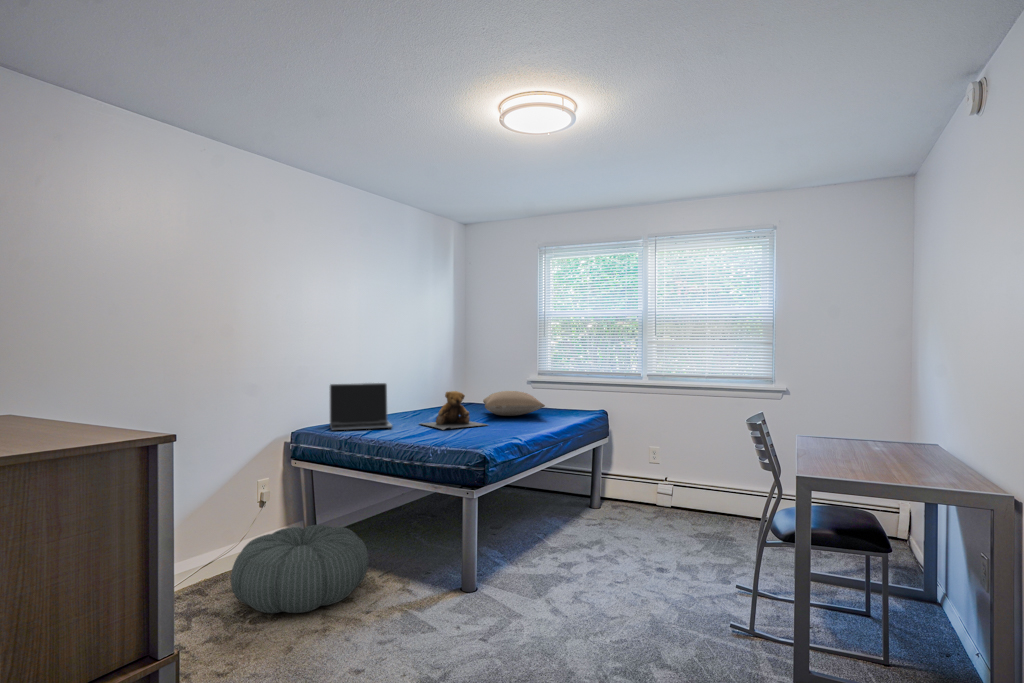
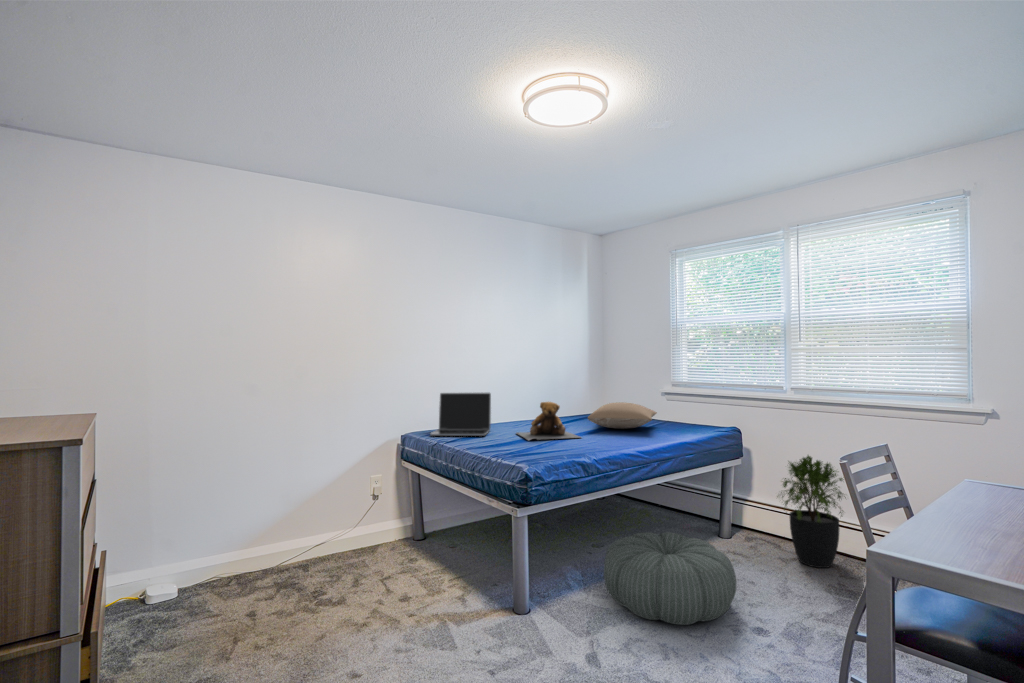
potted plant: none [643,429,695,520] -> present [777,455,846,568]
pouf: present [231,525,368,613] -> present [604,532,736,625]

